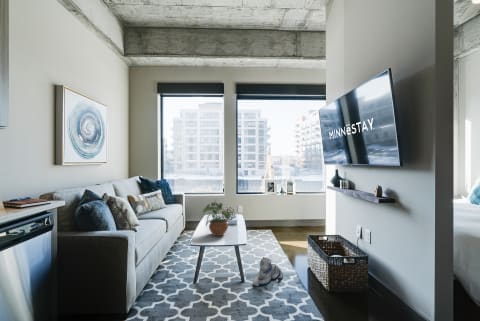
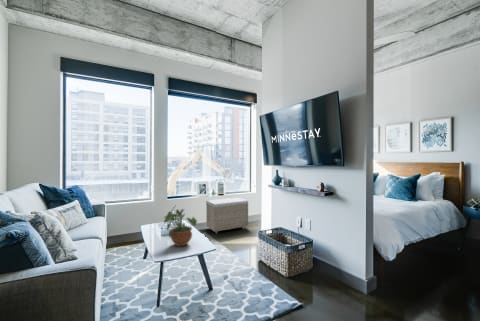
storage bench: none [273,199,317,233] -> present [206,198,248,233]
plush toy: present [253,257,283,286] -> none [221,259,245,290]

